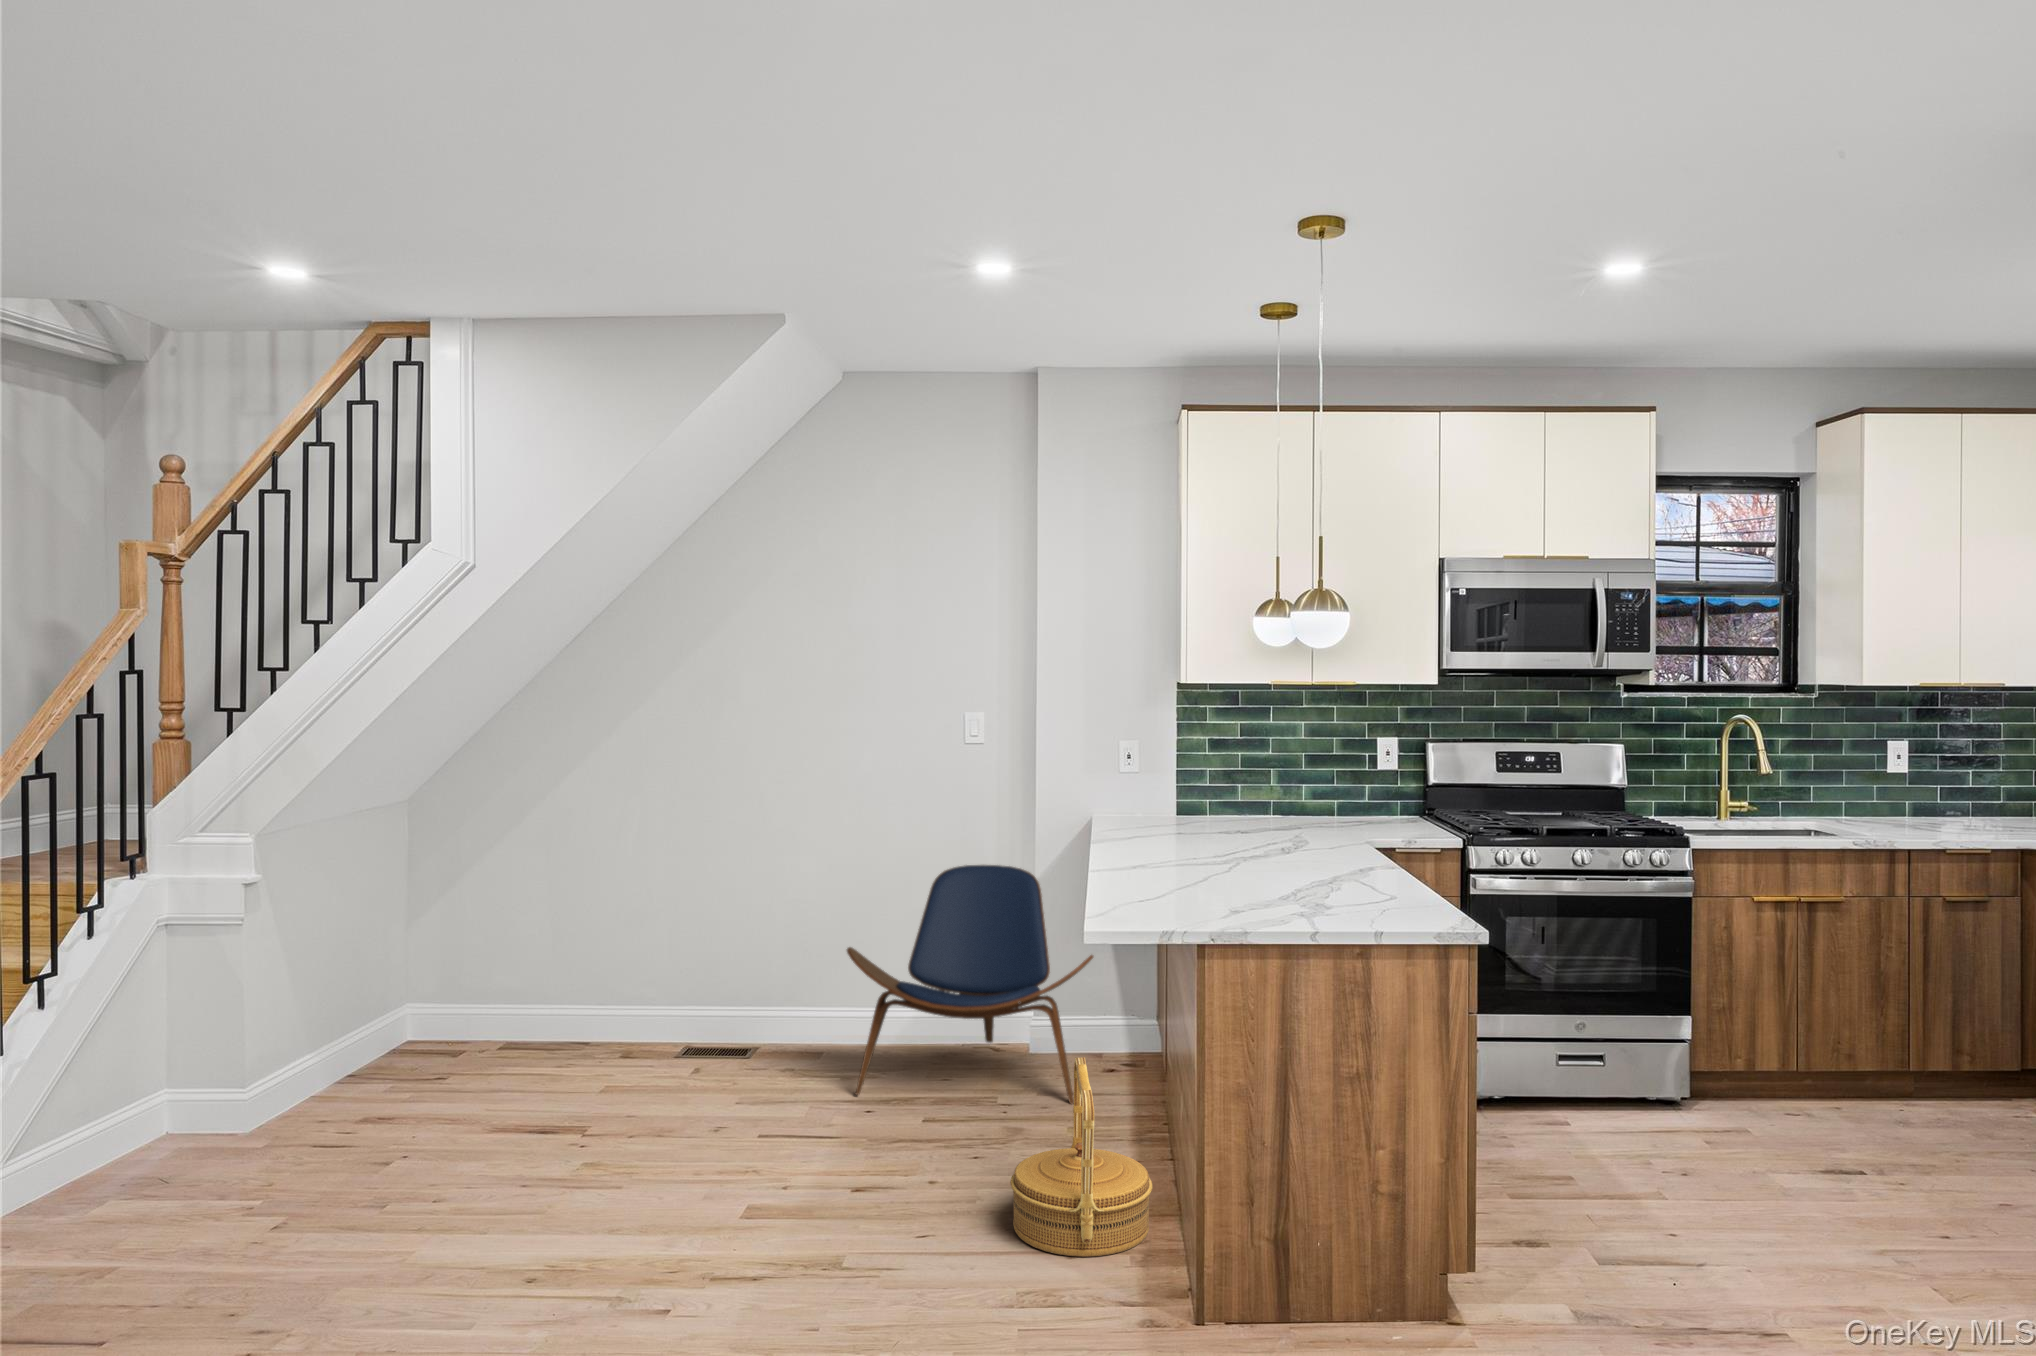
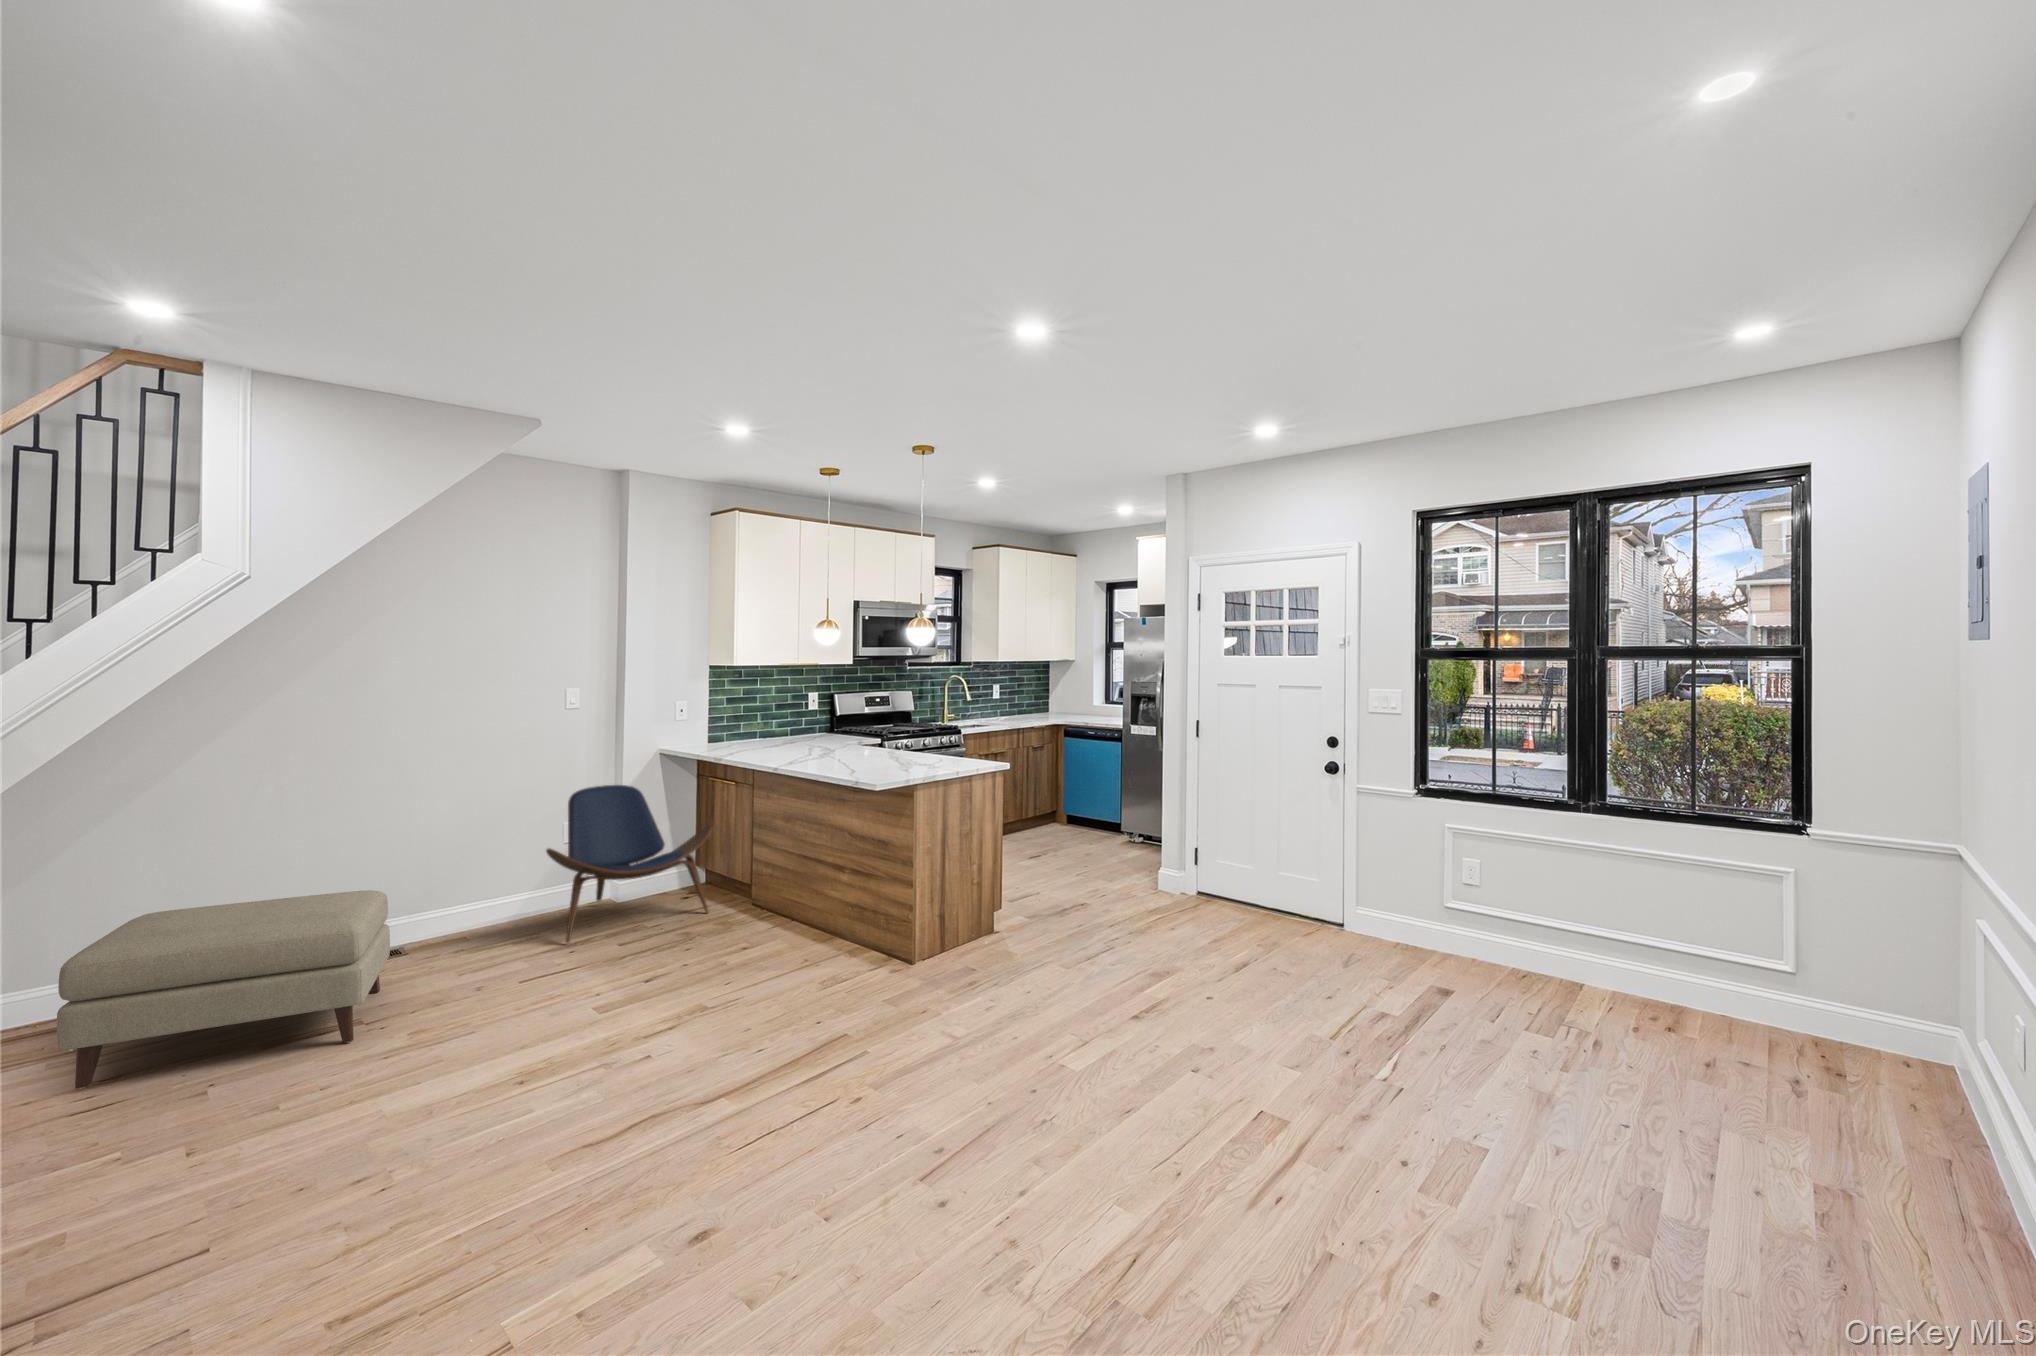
ottoman: none [318,945,645,1150] -> present [57,890,390,1089]
woven basket: present [1010,1057,1152,1257] -> none [769,868,846,966]

